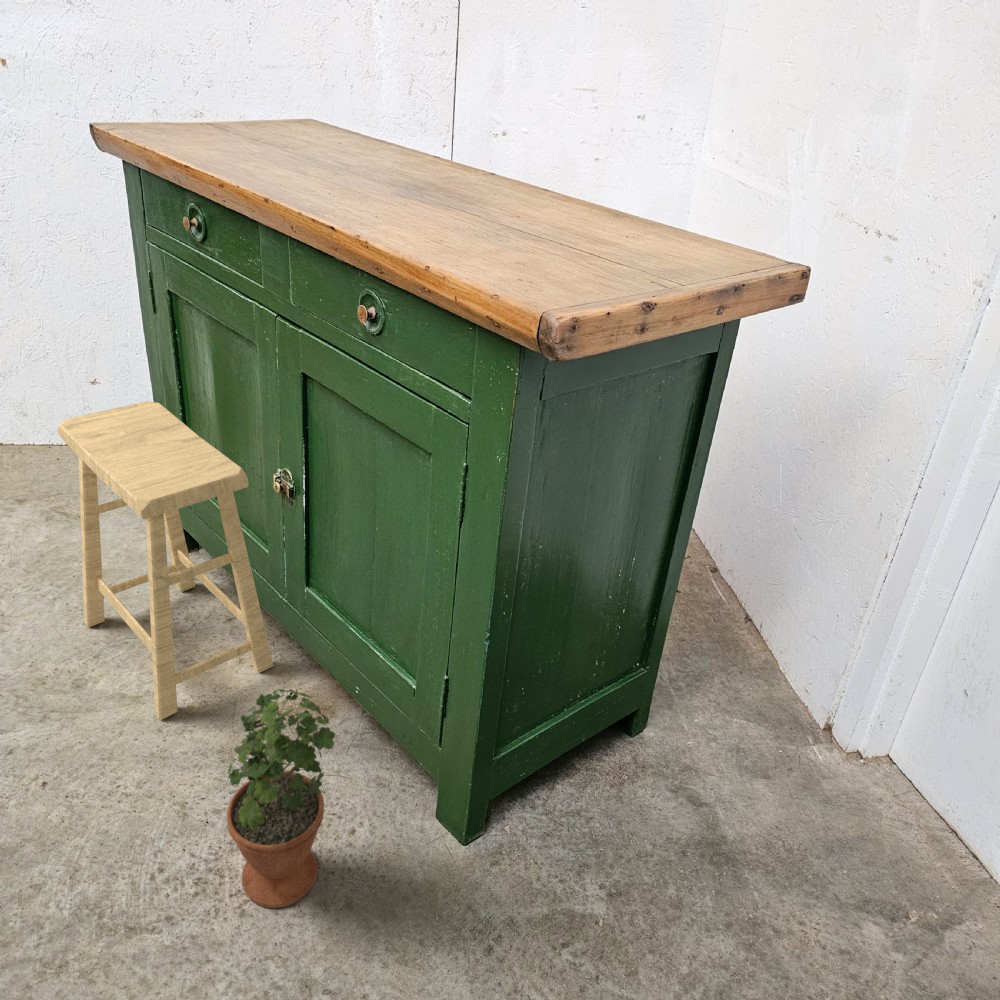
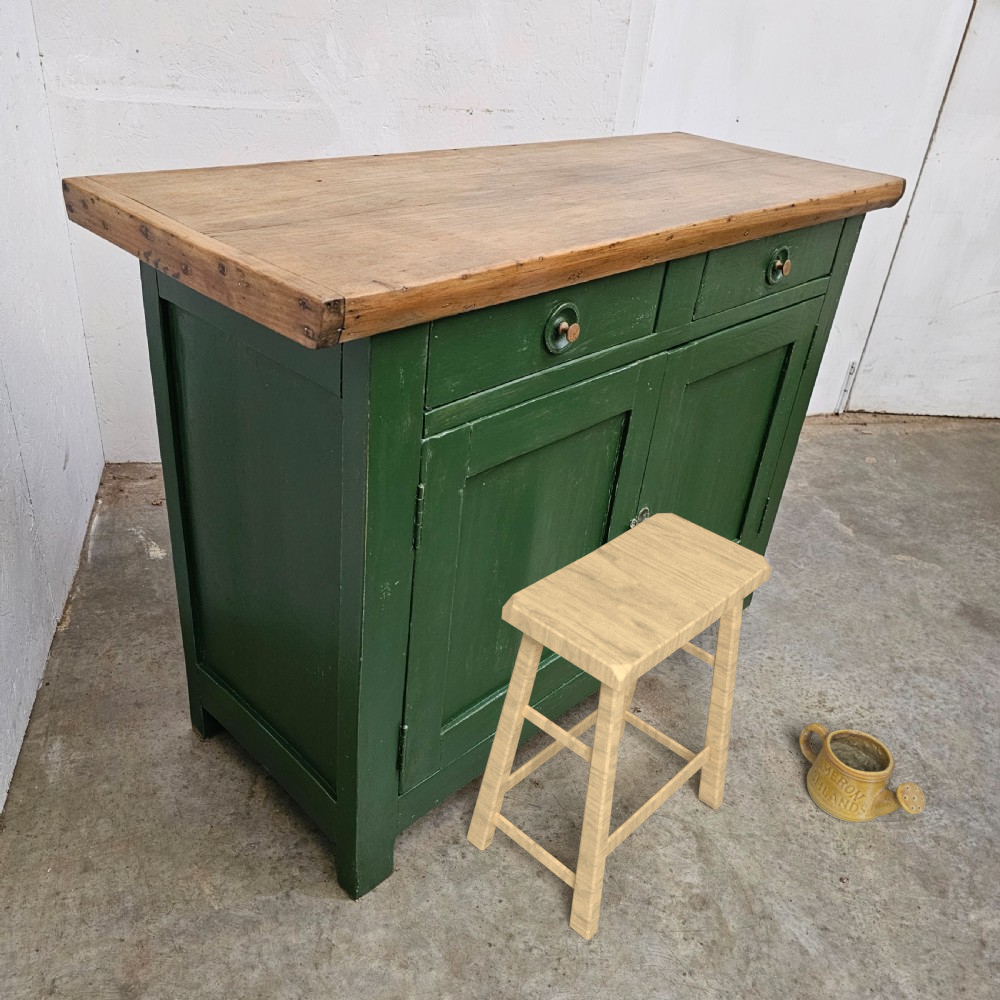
potted plant: present [227,689,335,908] -> none [802,499,917,710]
watering can: none [35,752,191,851] -> present [799,723,926,823]

